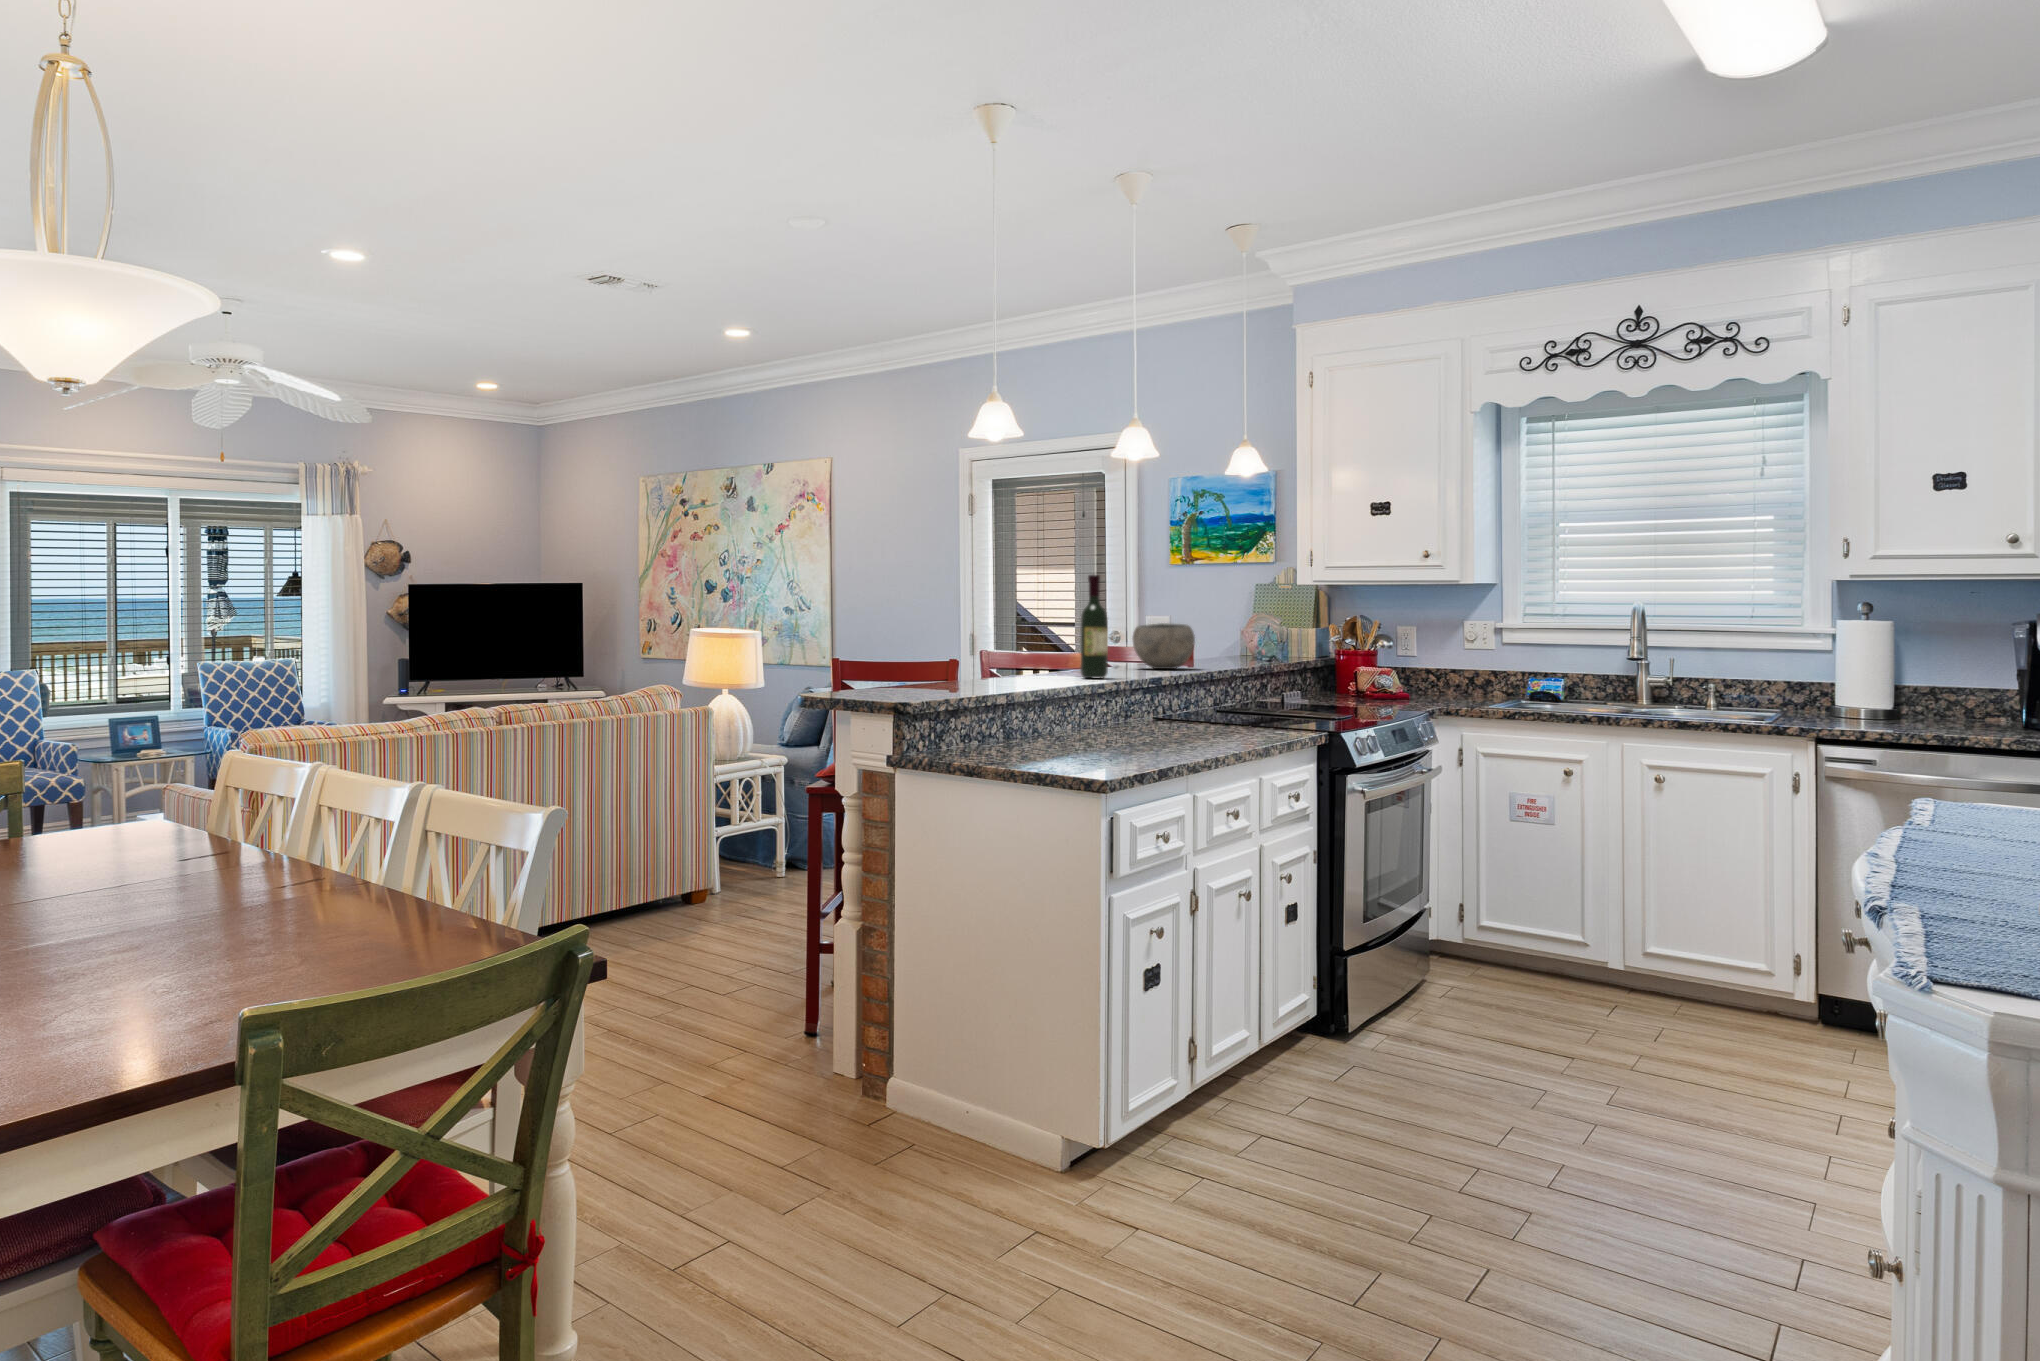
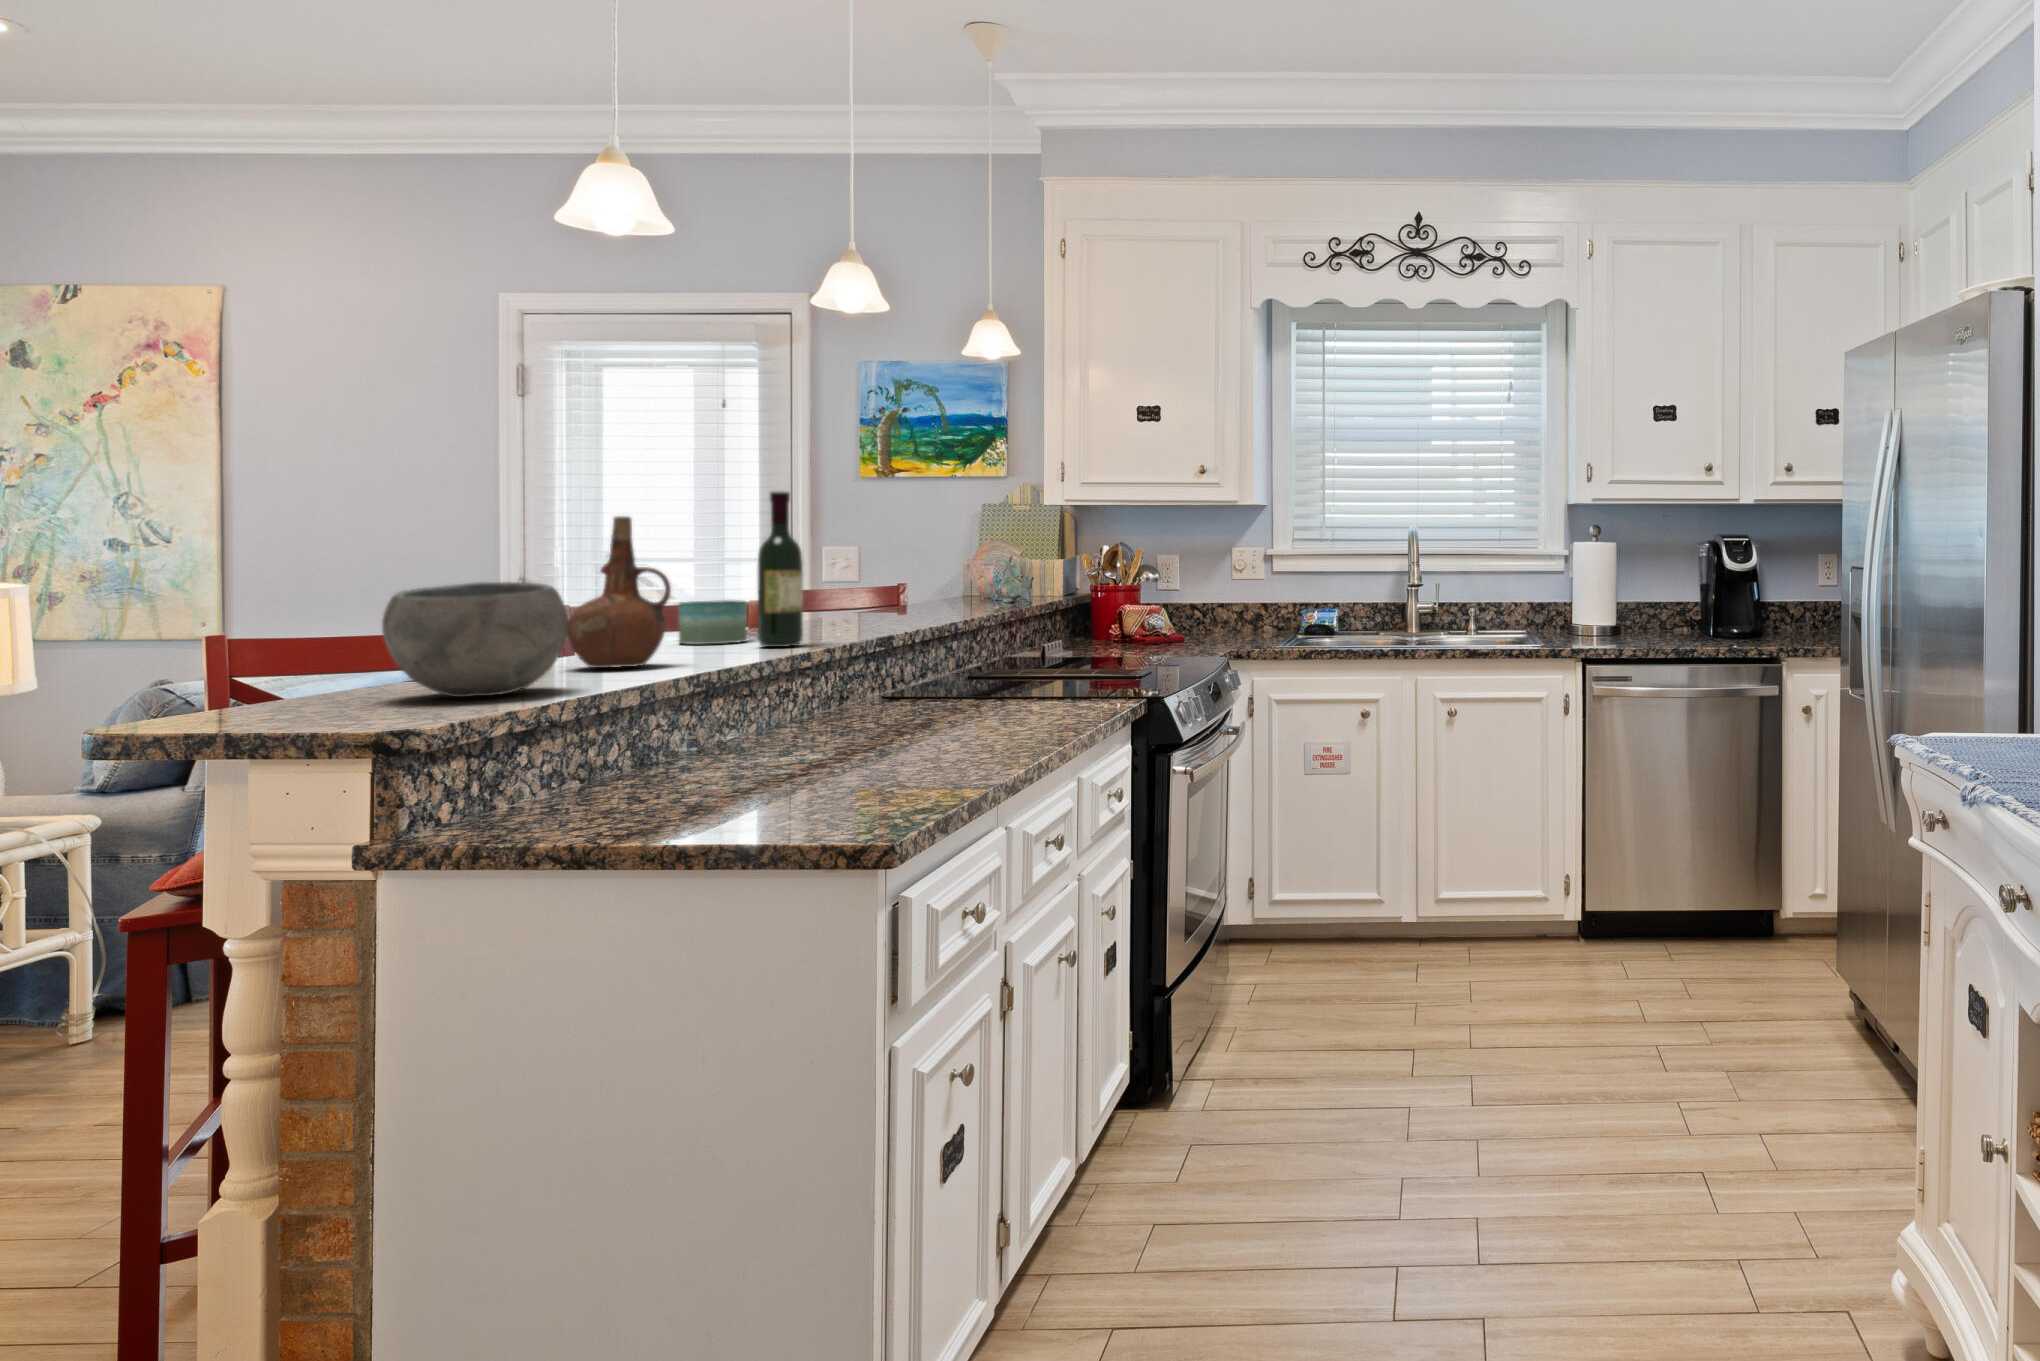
ceramic pitcher: none [974,590,1028,683] -> present [567,516,671,668]
bowl: present [1132,623,1195,669] -> present [382,582,568,697]
candle: none [1036,648,1076,676] -> present [679,600,747,645]

